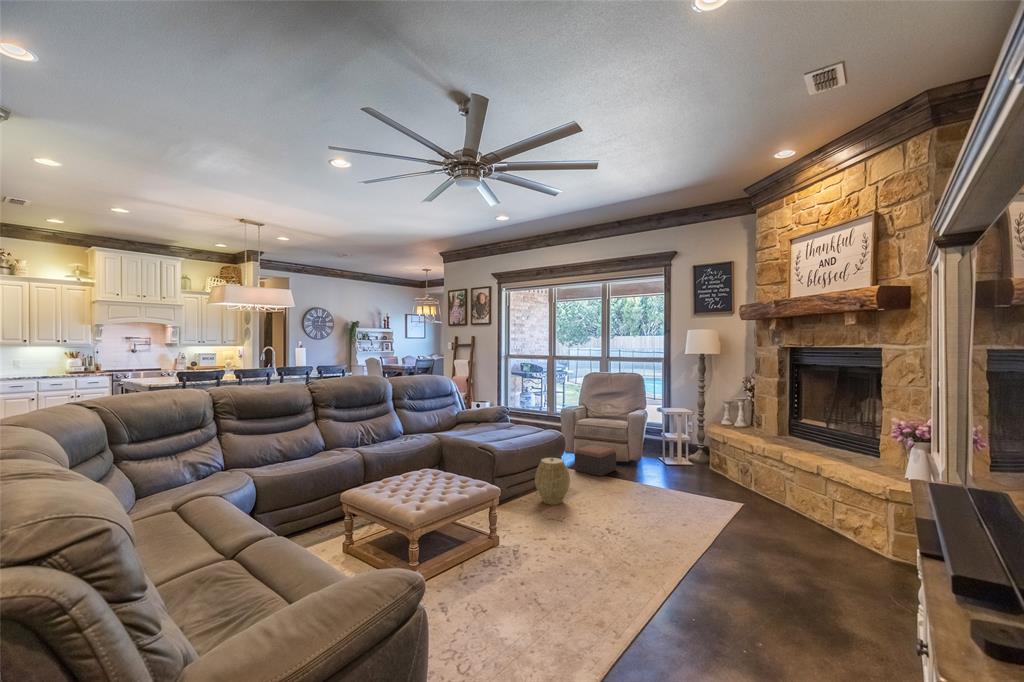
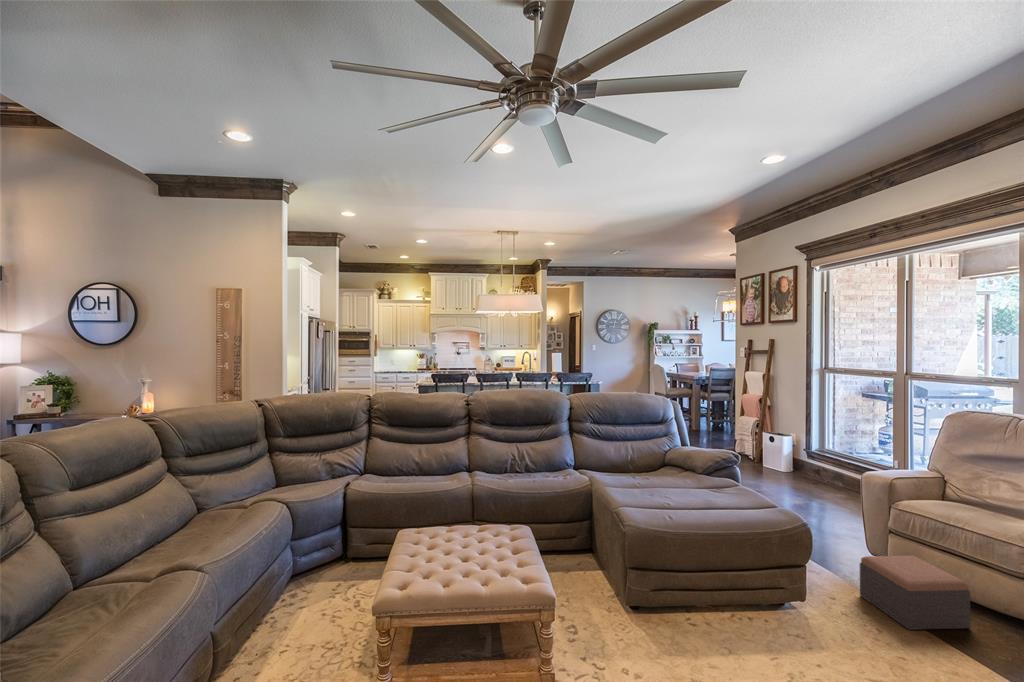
woven basket: present [535,458,570,505] -> none [705,560,776,655]

